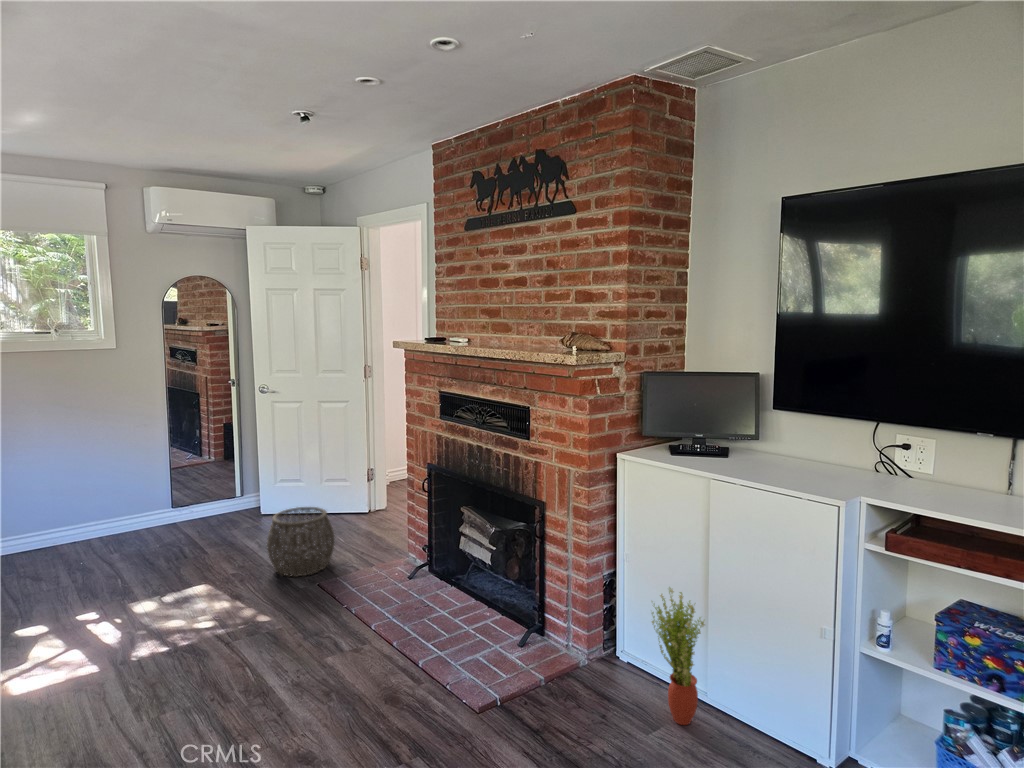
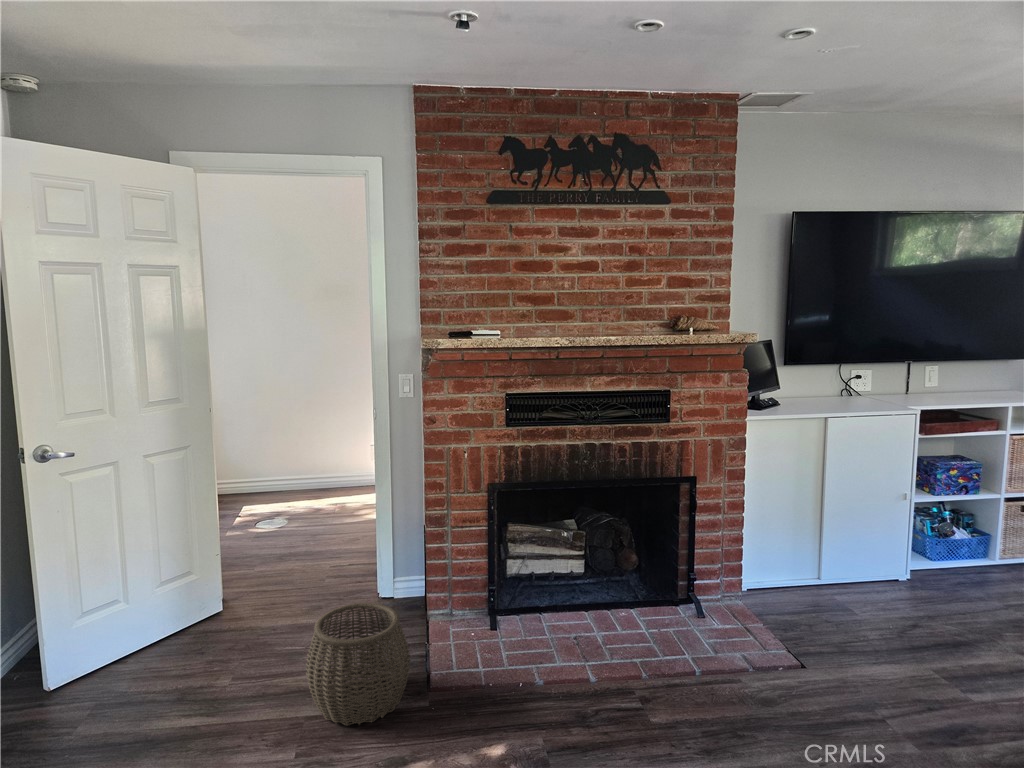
potted plant: present [652,588,705,725] -> none [812,501,859,598]

